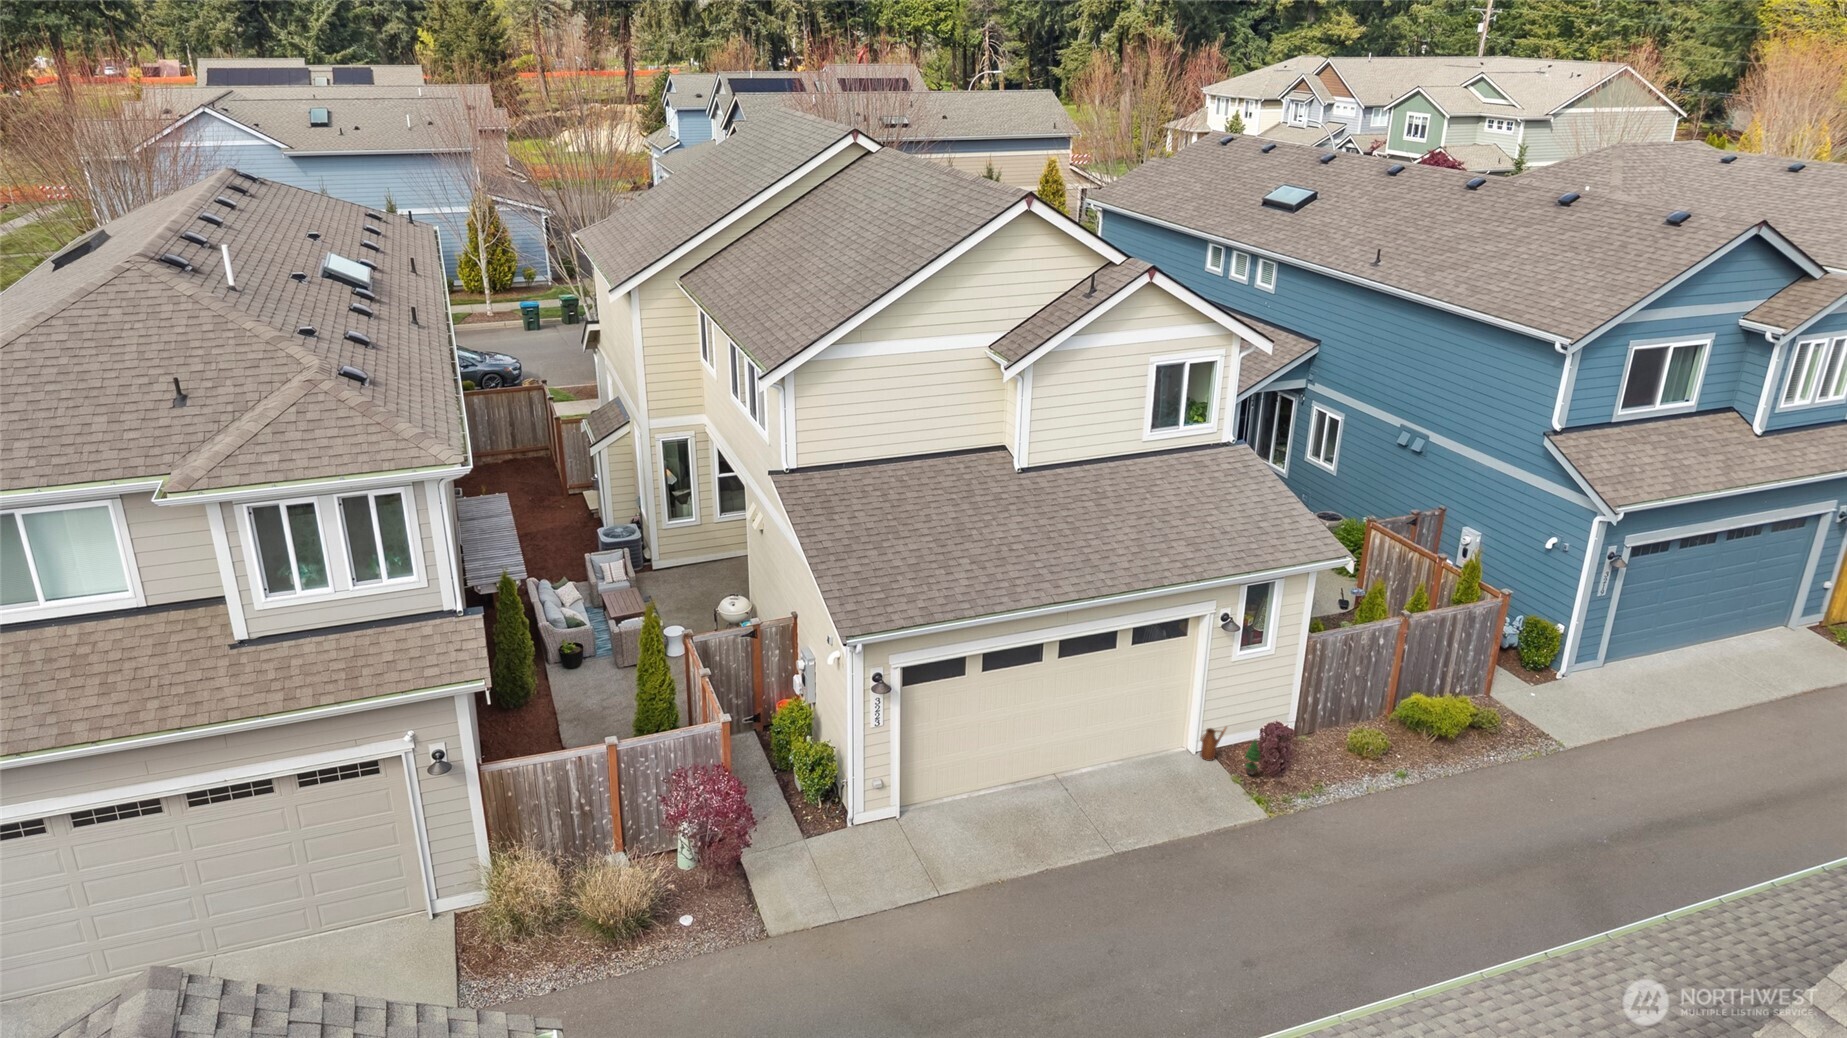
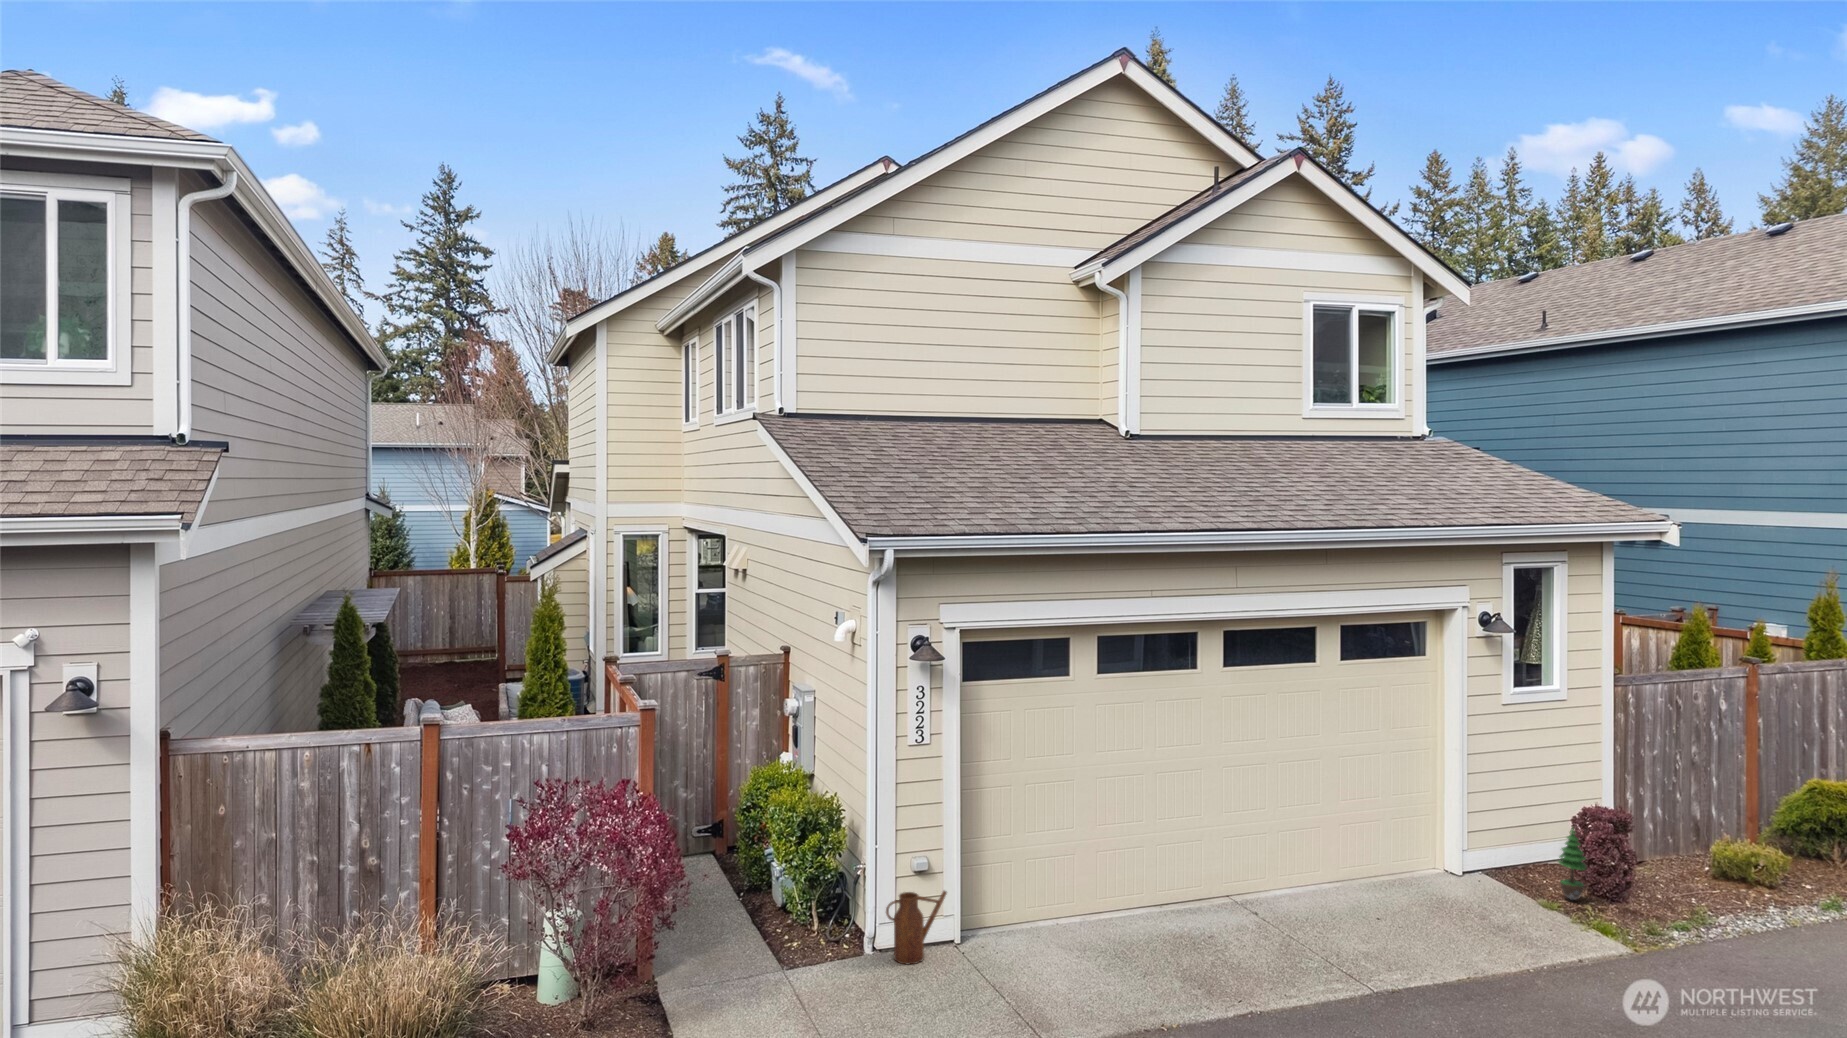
watering can: present [1200,727,1227,761] -> present [886,891,947,964]

